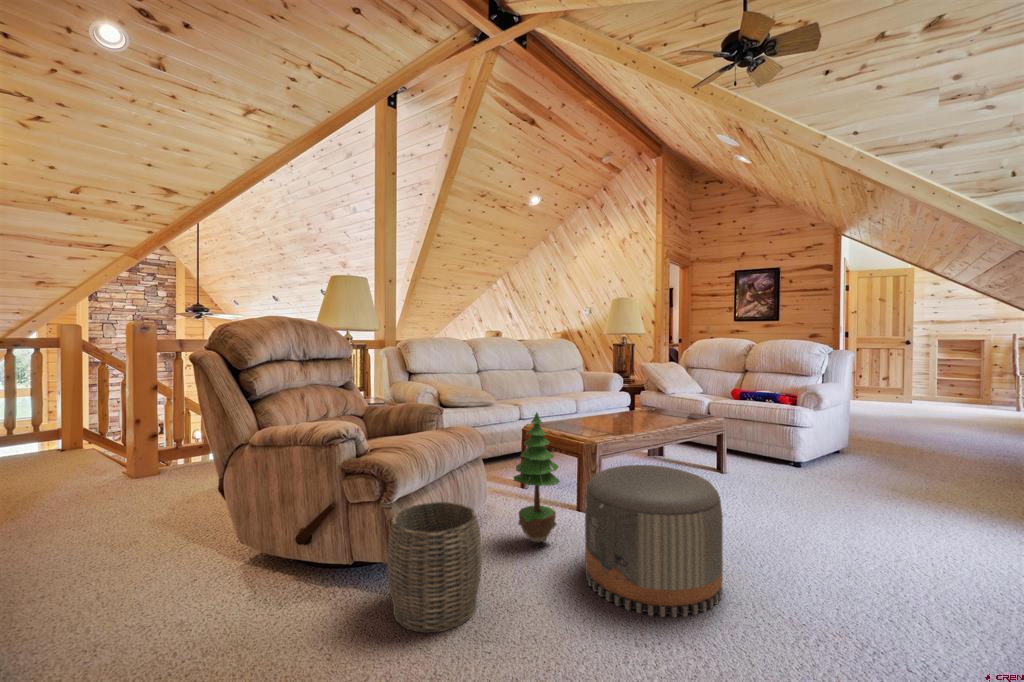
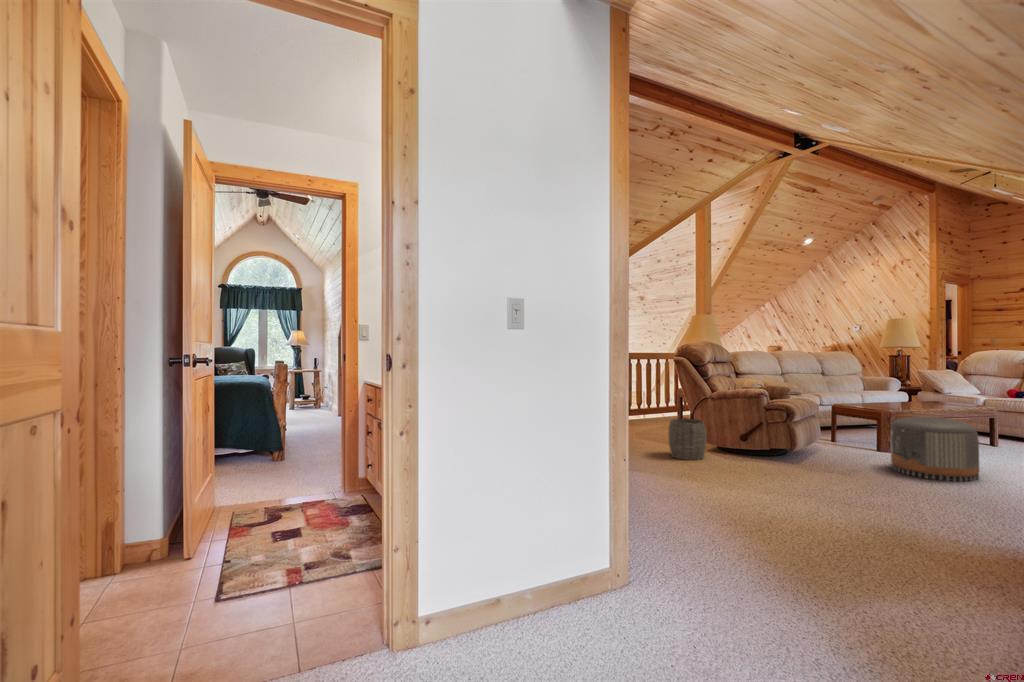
potted tree: present [513,413,560,543] -> none [840,389,871,459]
woven basket: present [387,502,482,633] -> present [668,419,706,460]

